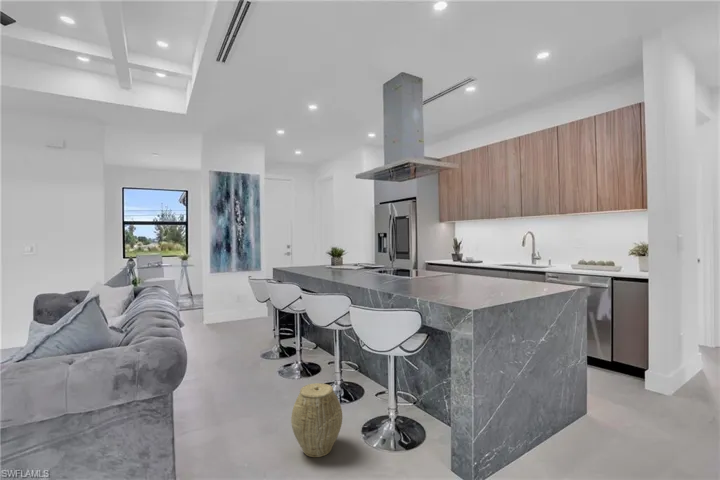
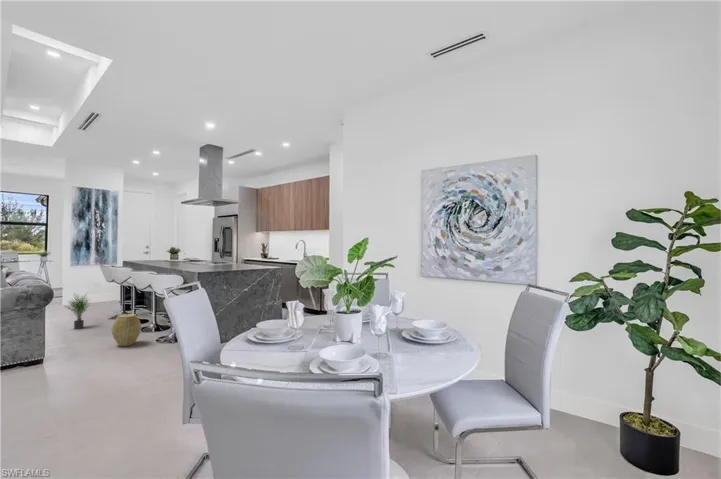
potted plant: none [200,319,245,381] -> present [68,294,88,329]

